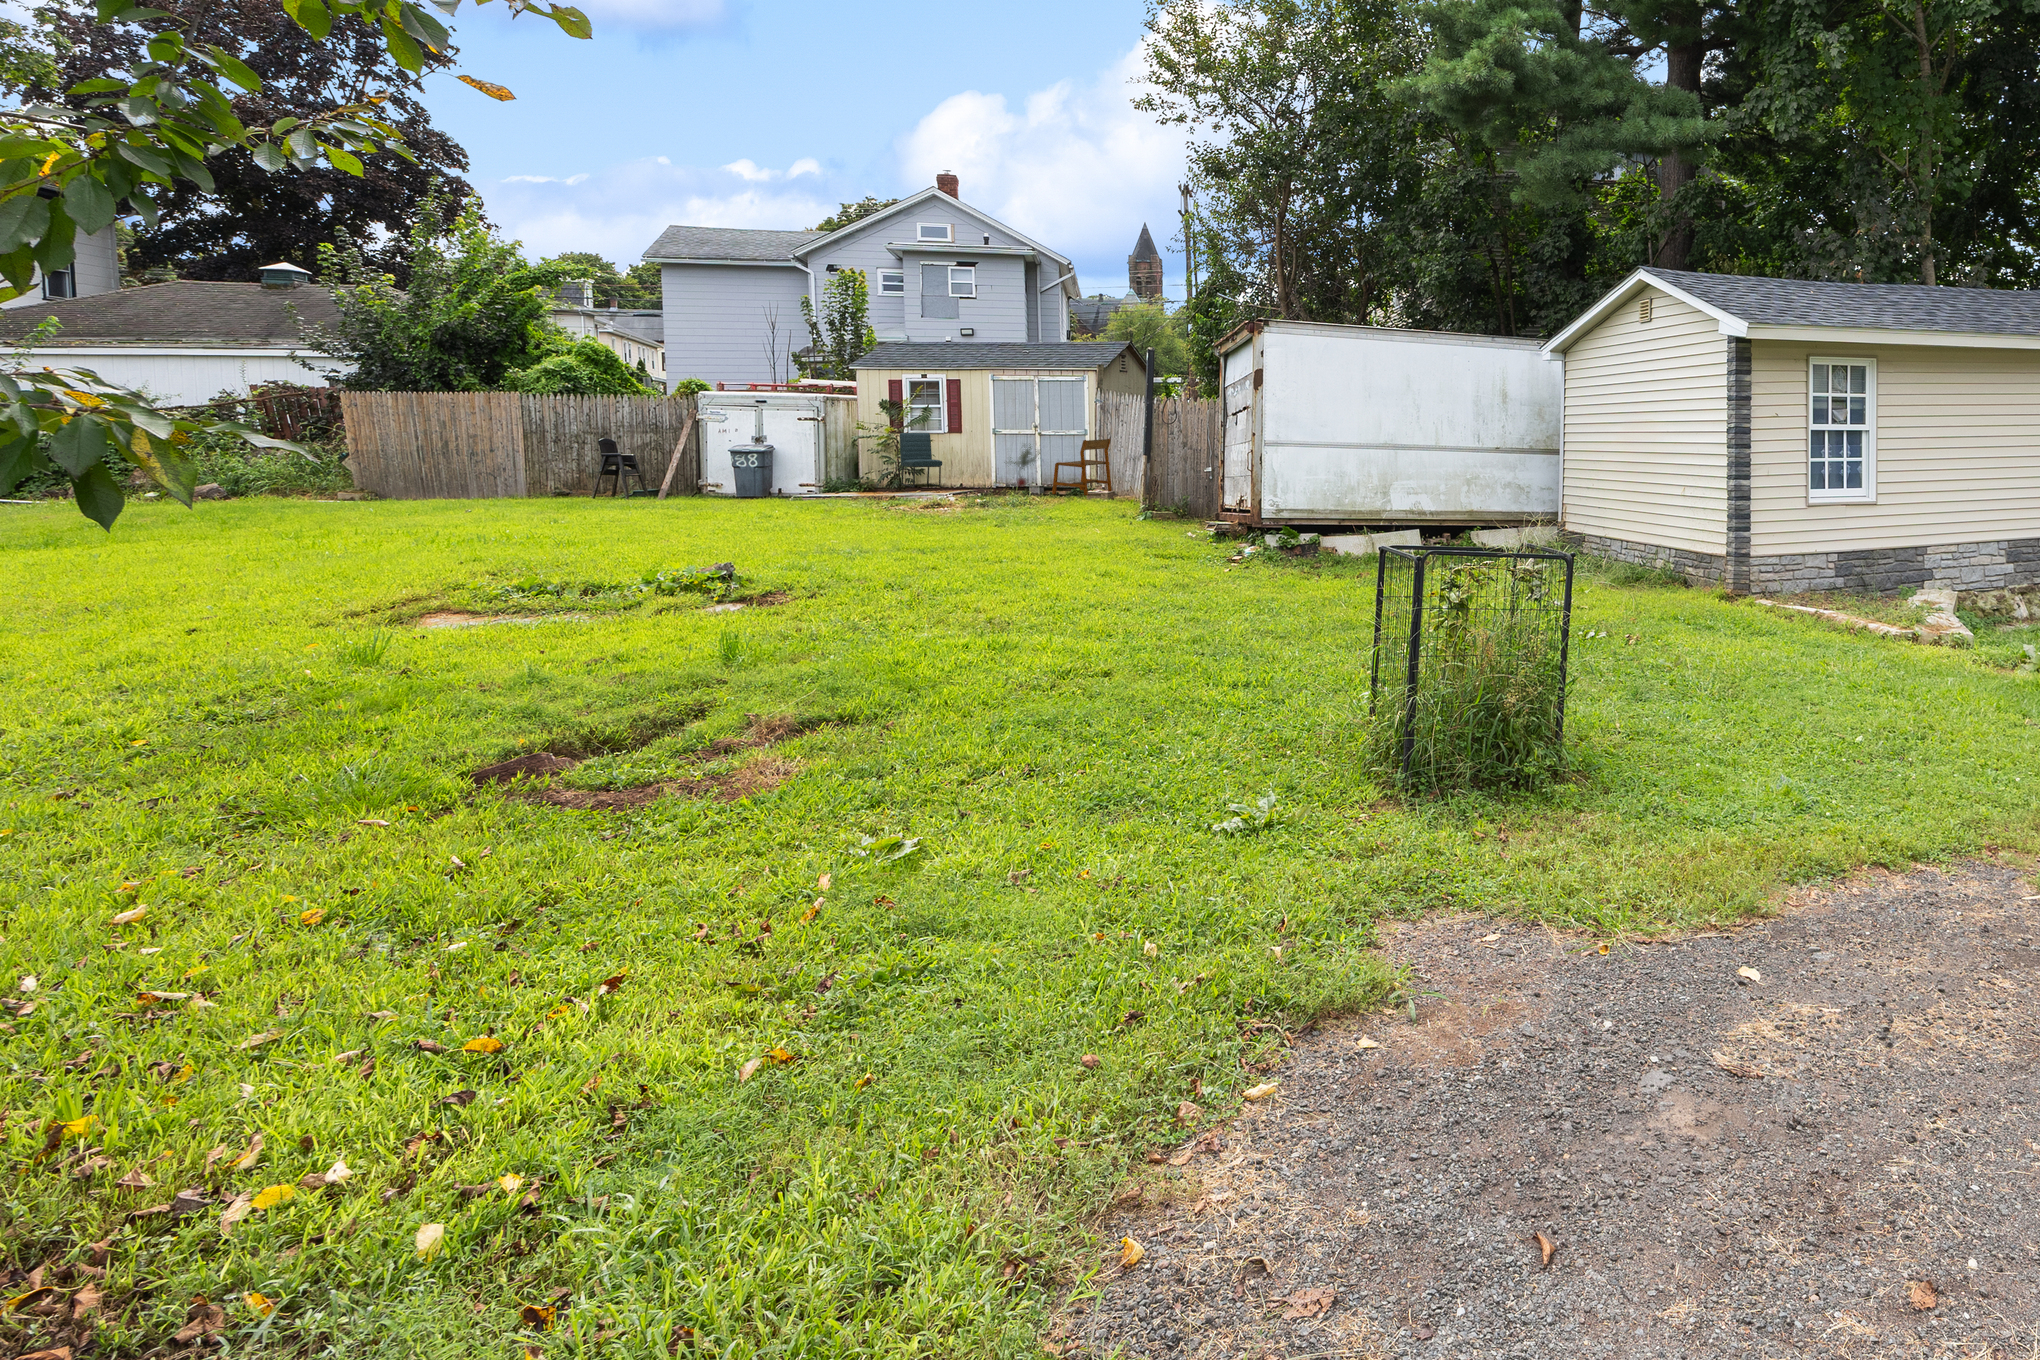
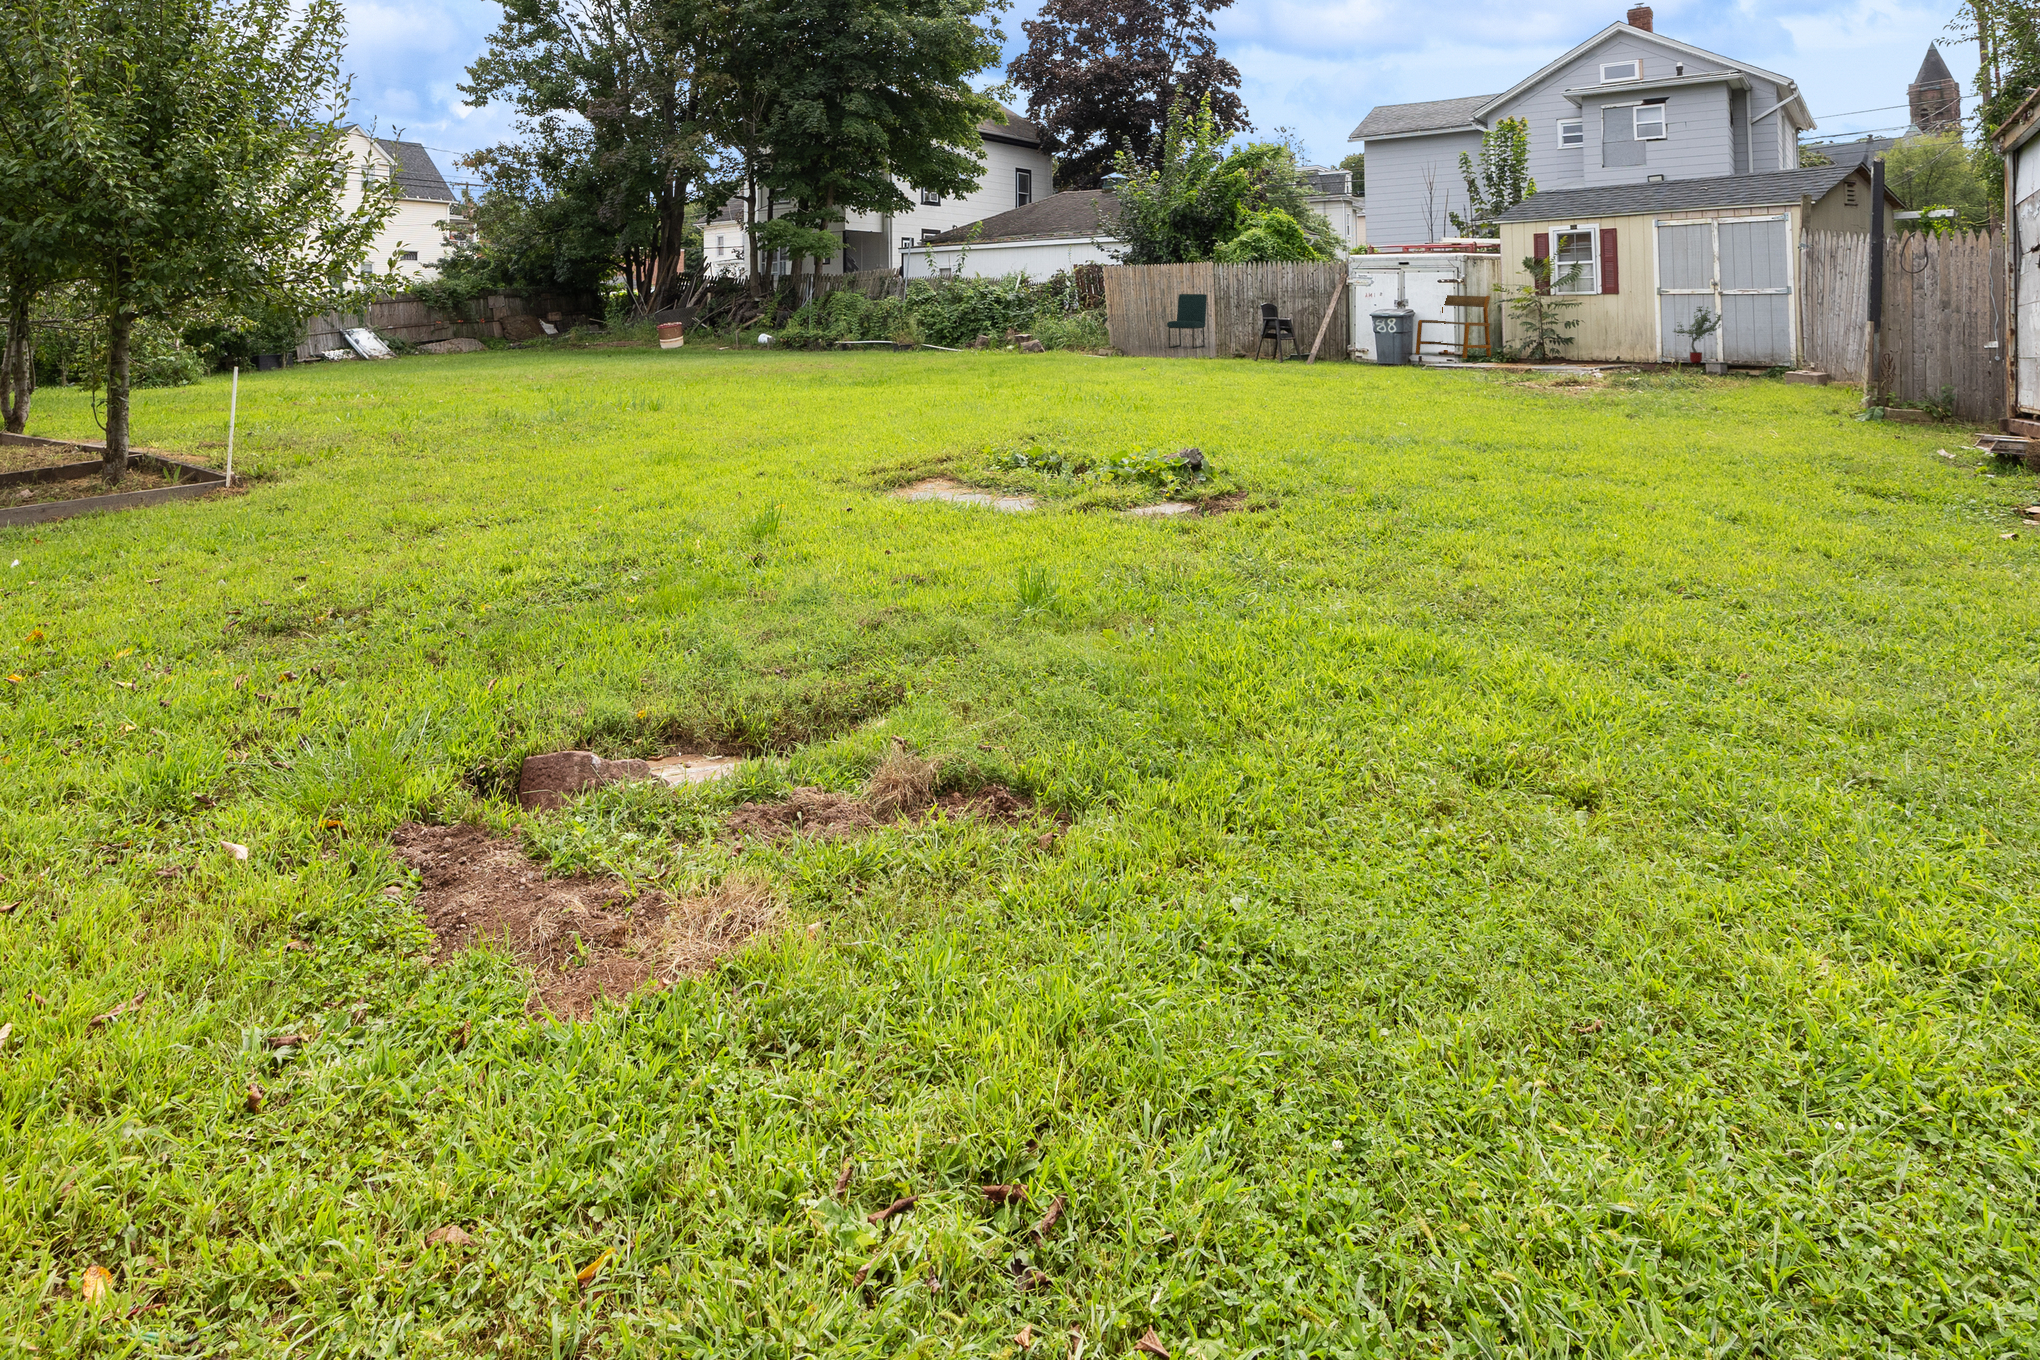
chair: present [900,433,942,487] -> present [1167,294,1207,349]
bench: present [1052,439,1112,495] -> present [1415,295,1491,358]

